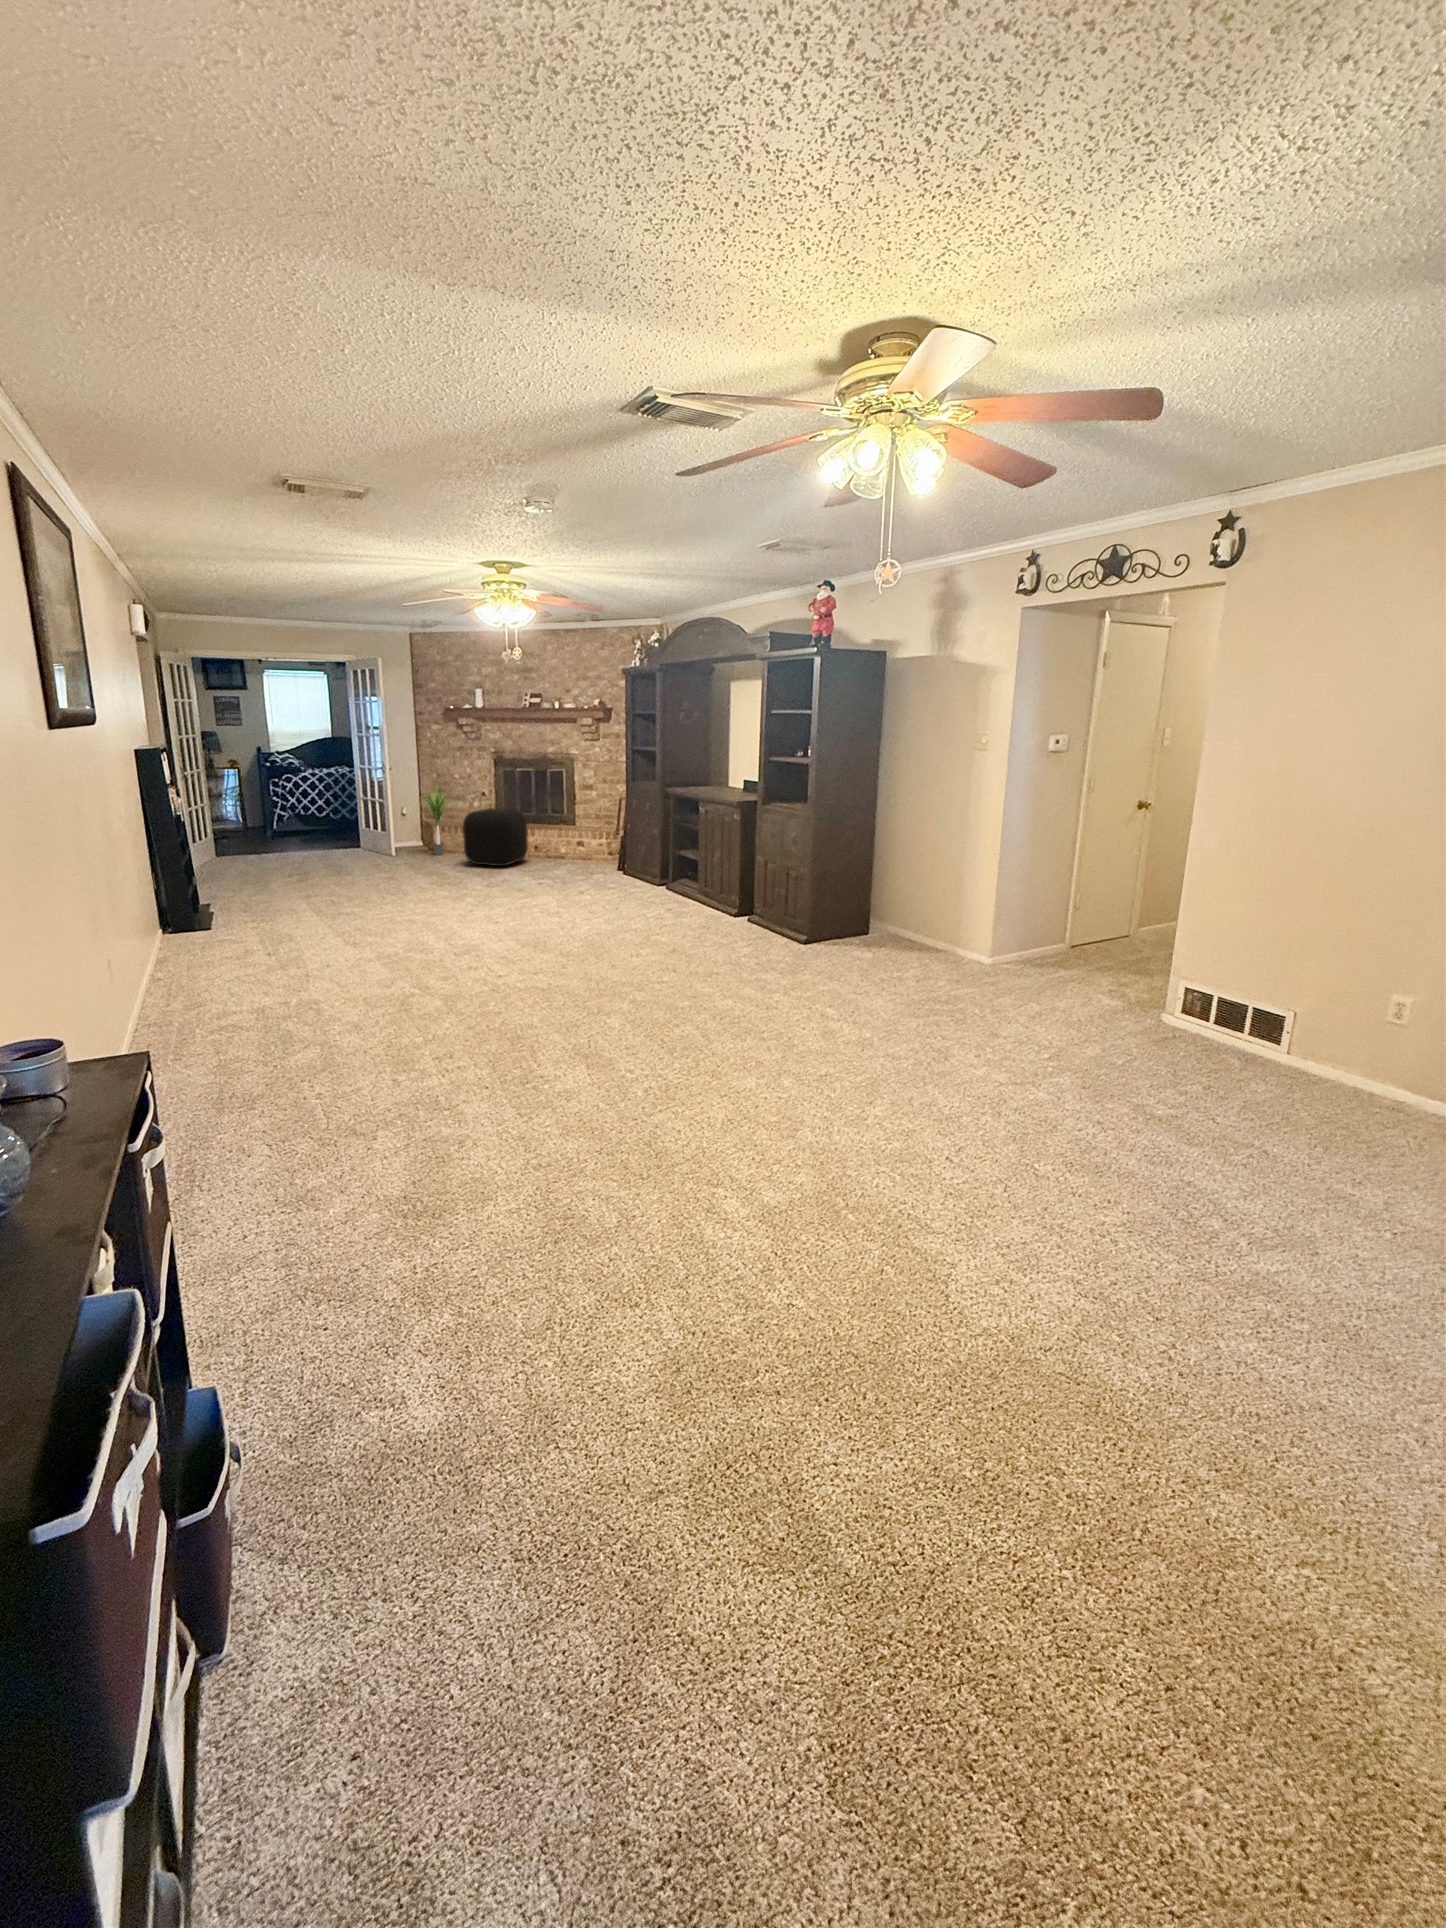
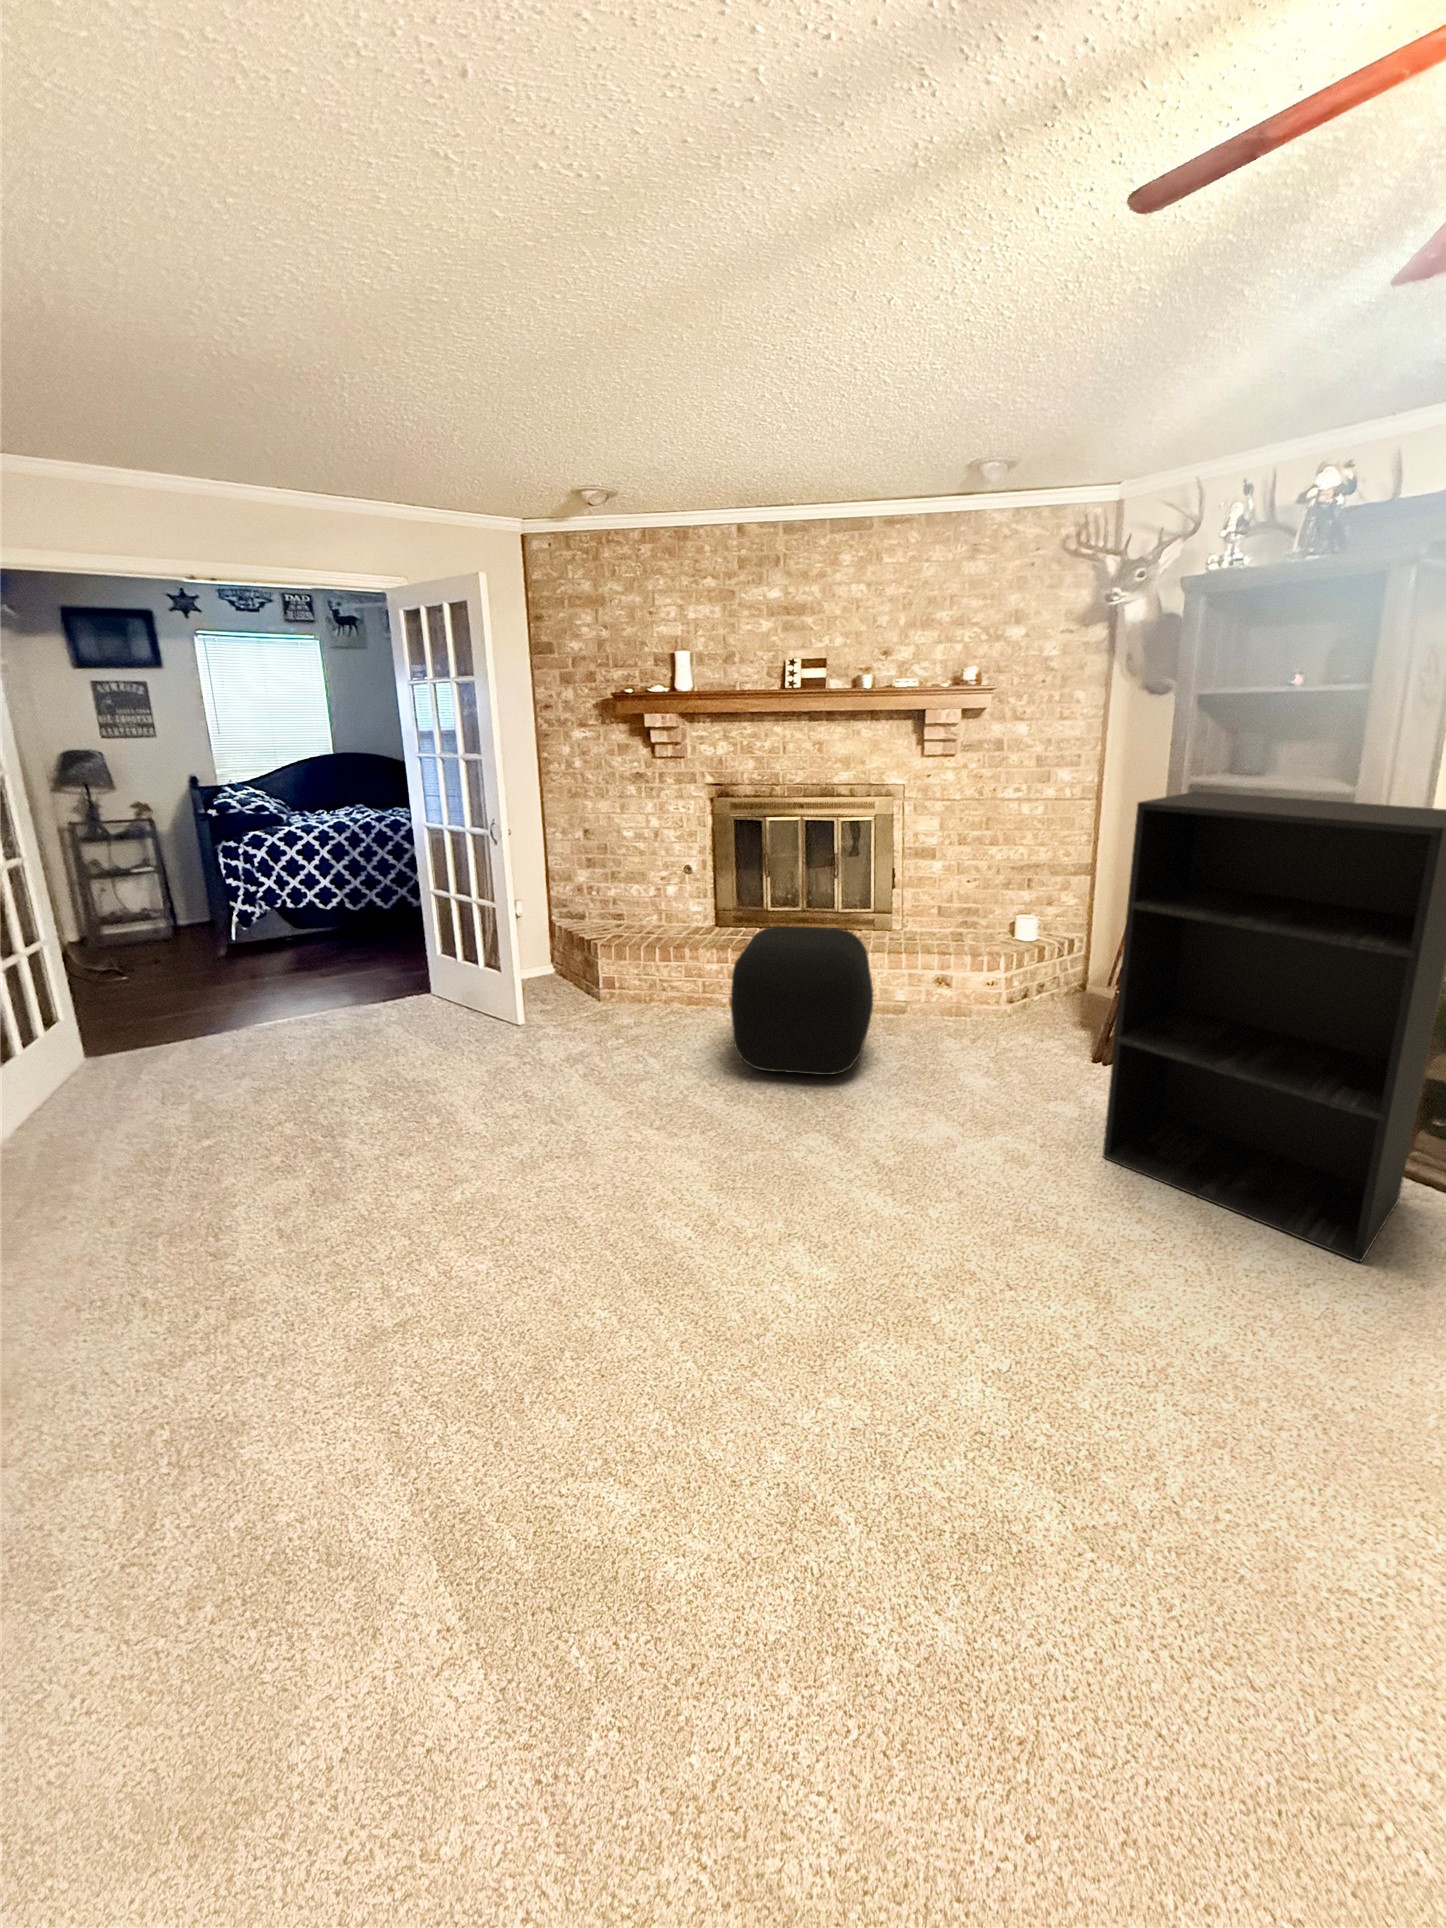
bookshelf: none [568,749,654,898] -> present [1103,791,1446,1262]
potted plant: present [424,789,447,855] -> none [574,864,682,1028]

